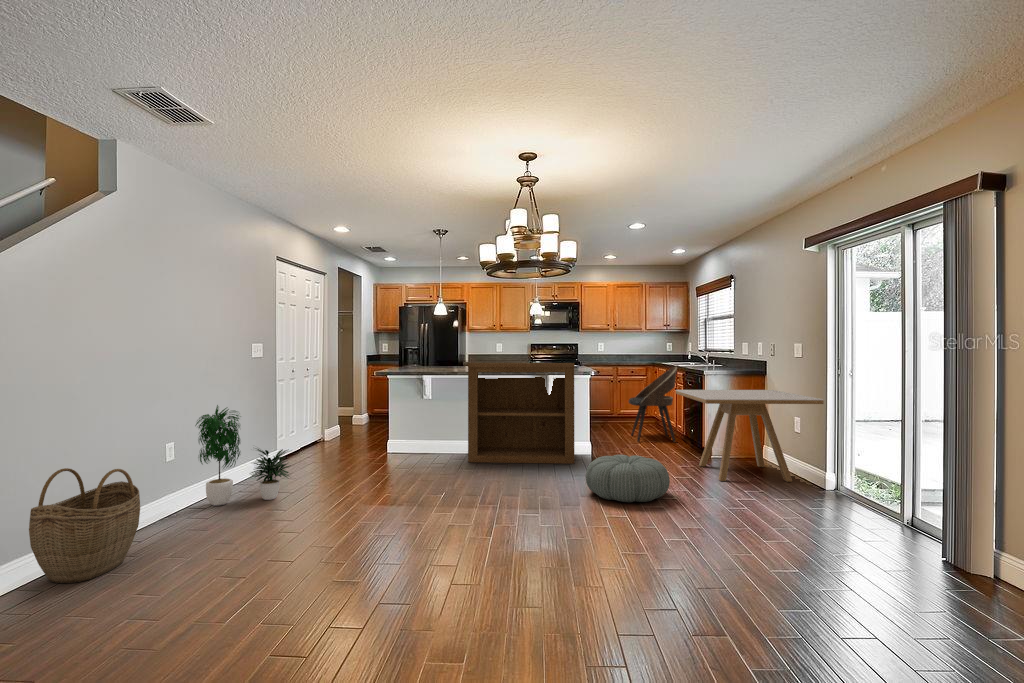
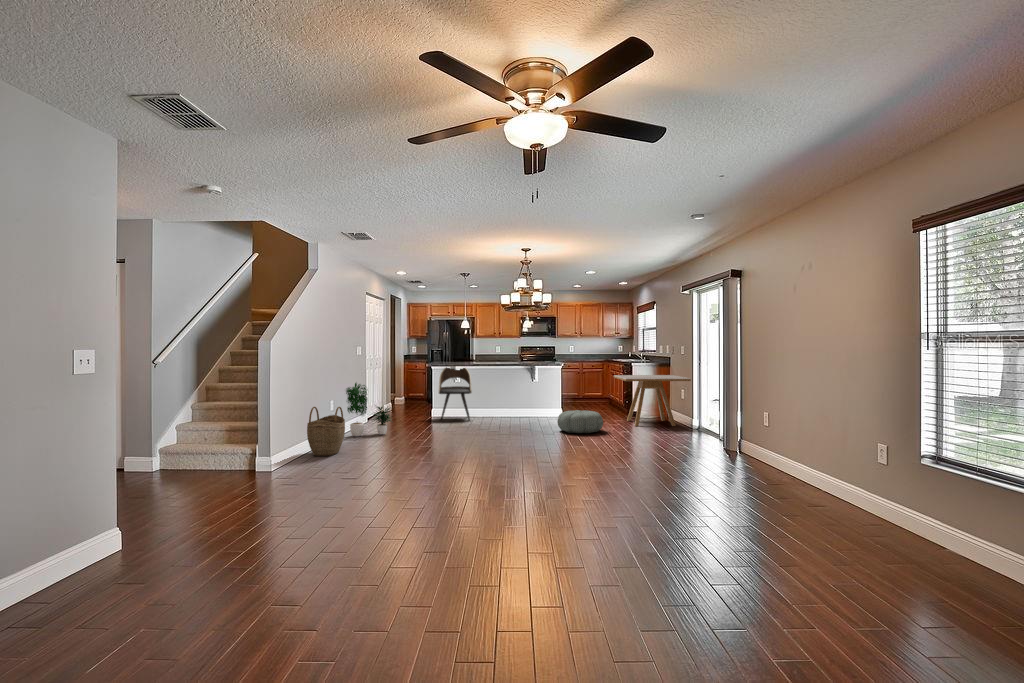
bookshelf: present [468,363,574,464] -> none [486,359,552,421]
dining chair: present [629,367,677,442] -> present [439,367,472,421]

